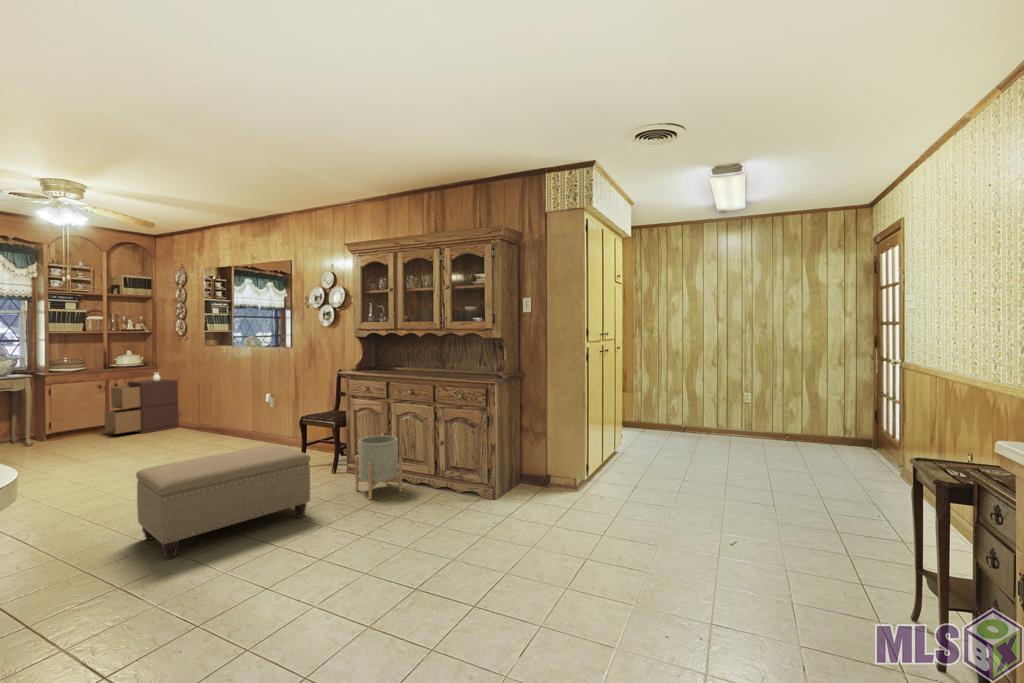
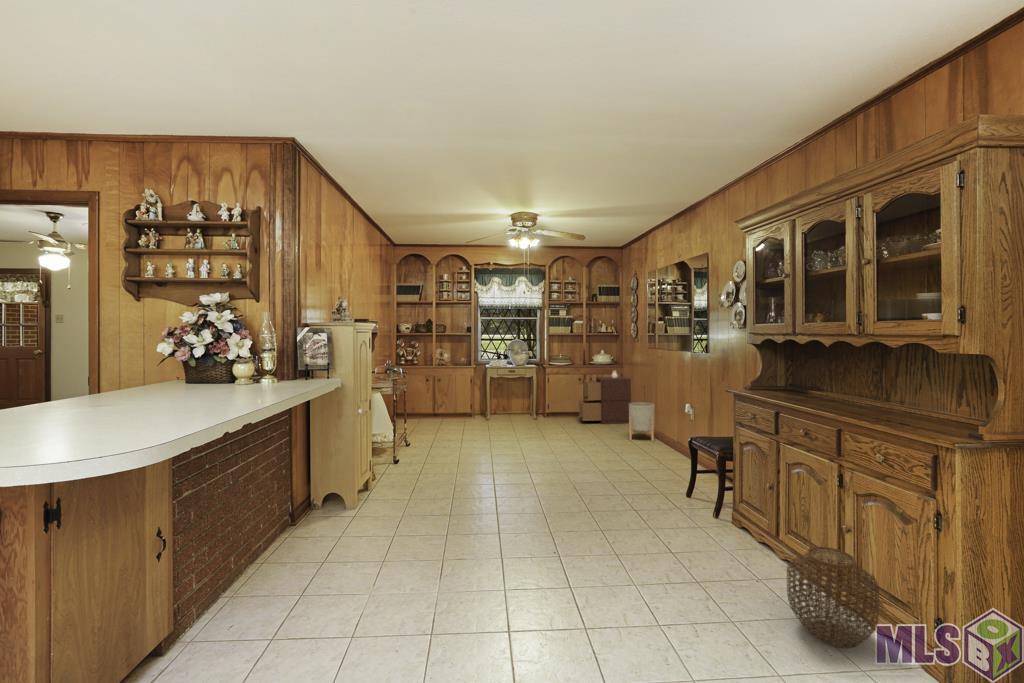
planter: present [355,435,402,500] -> present [629,403,655,441]
ottoman: present [136,444,310,559] -> none [487,464,640,565]
woven basket: none [419,454,464,507] -> present [787,547,879,648]

